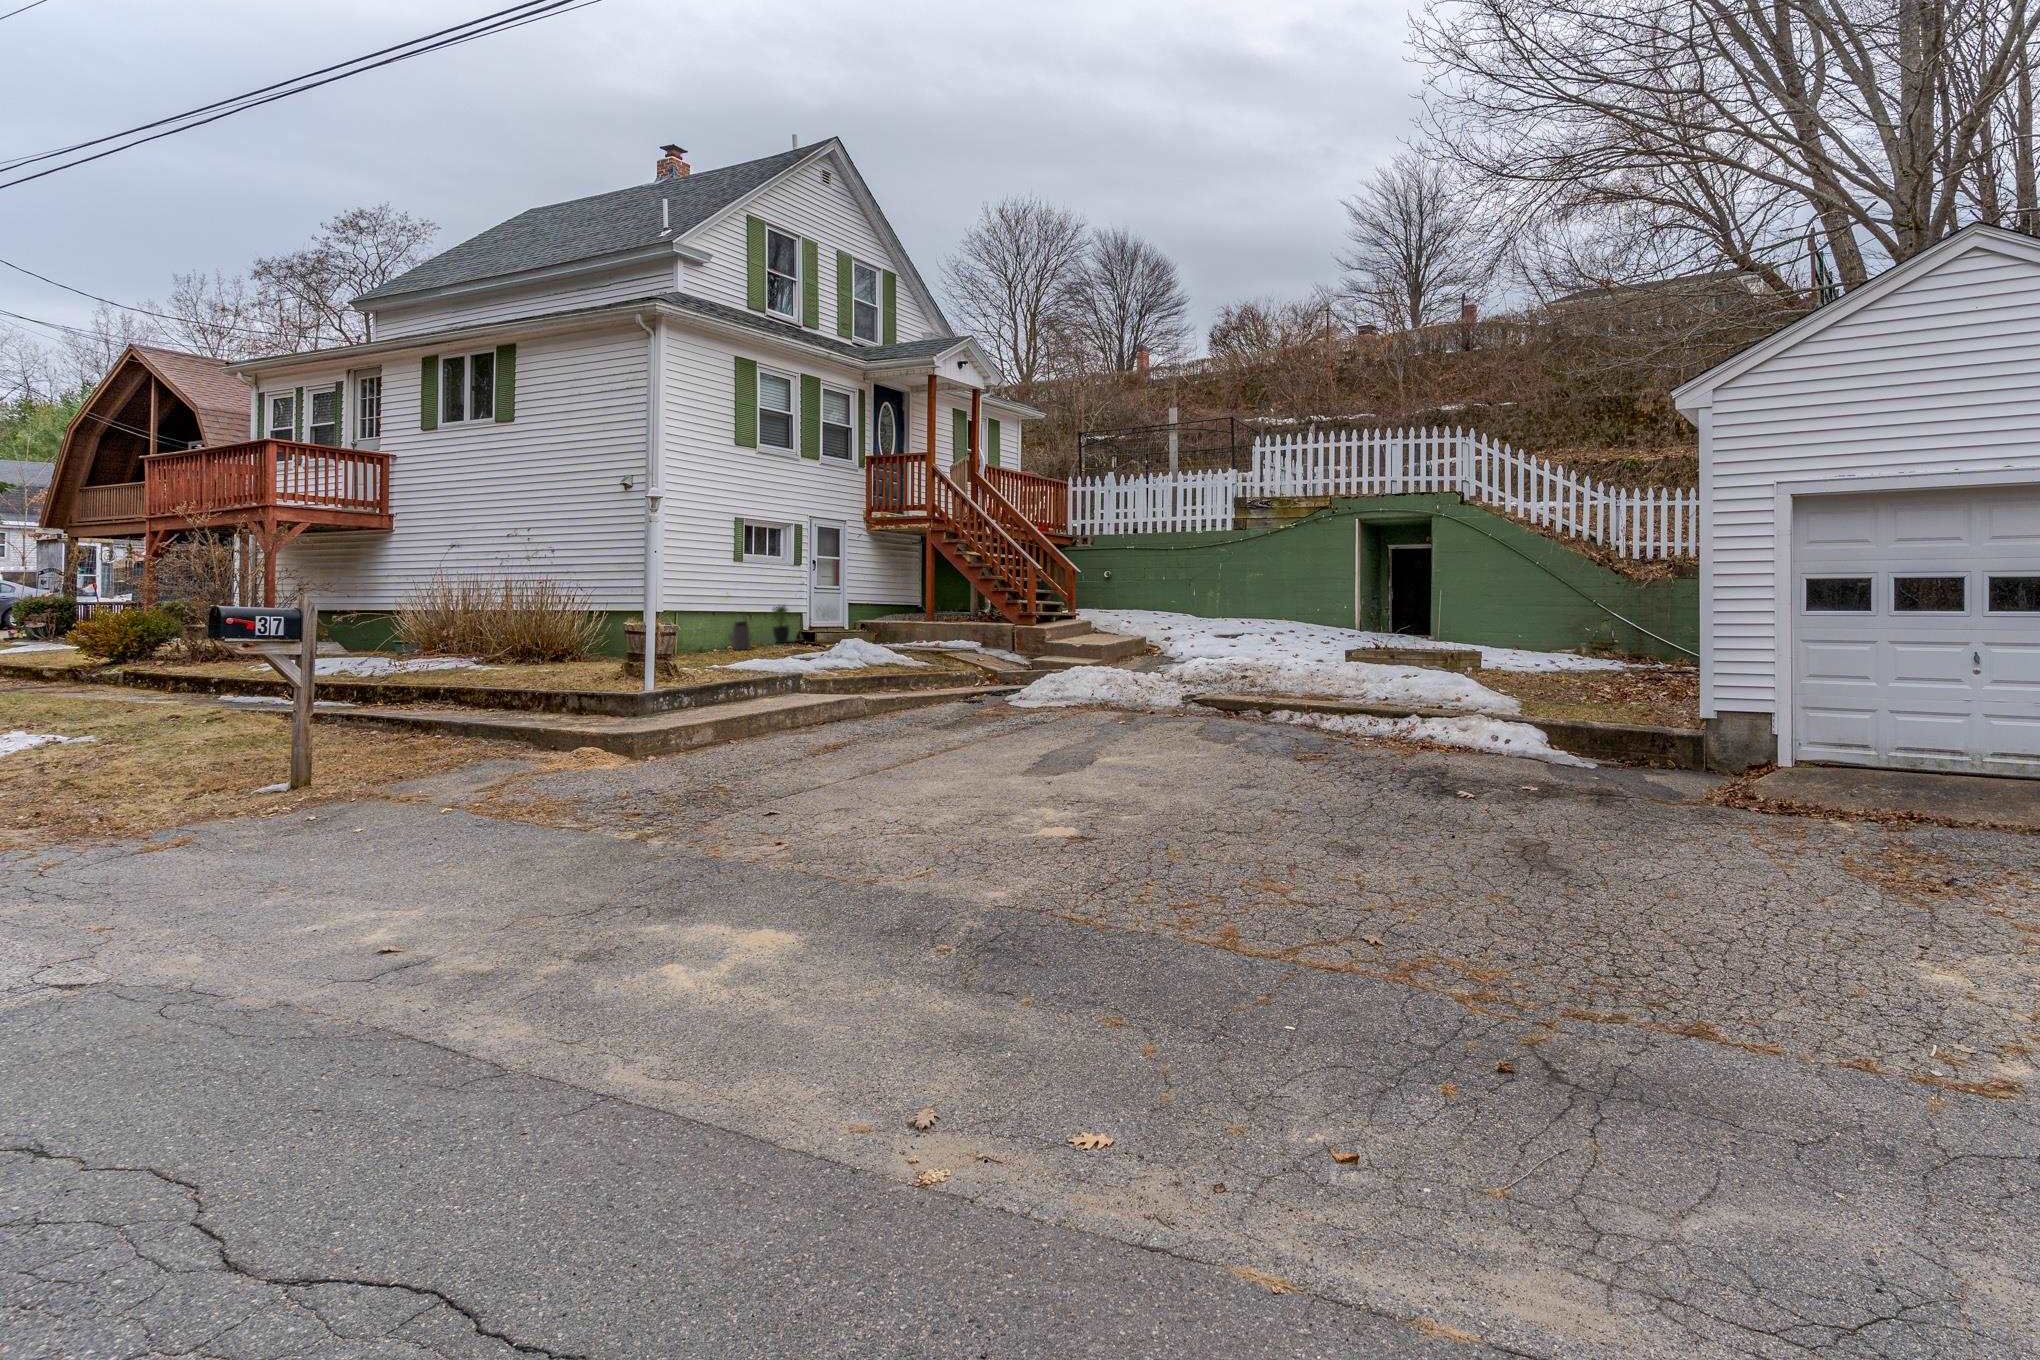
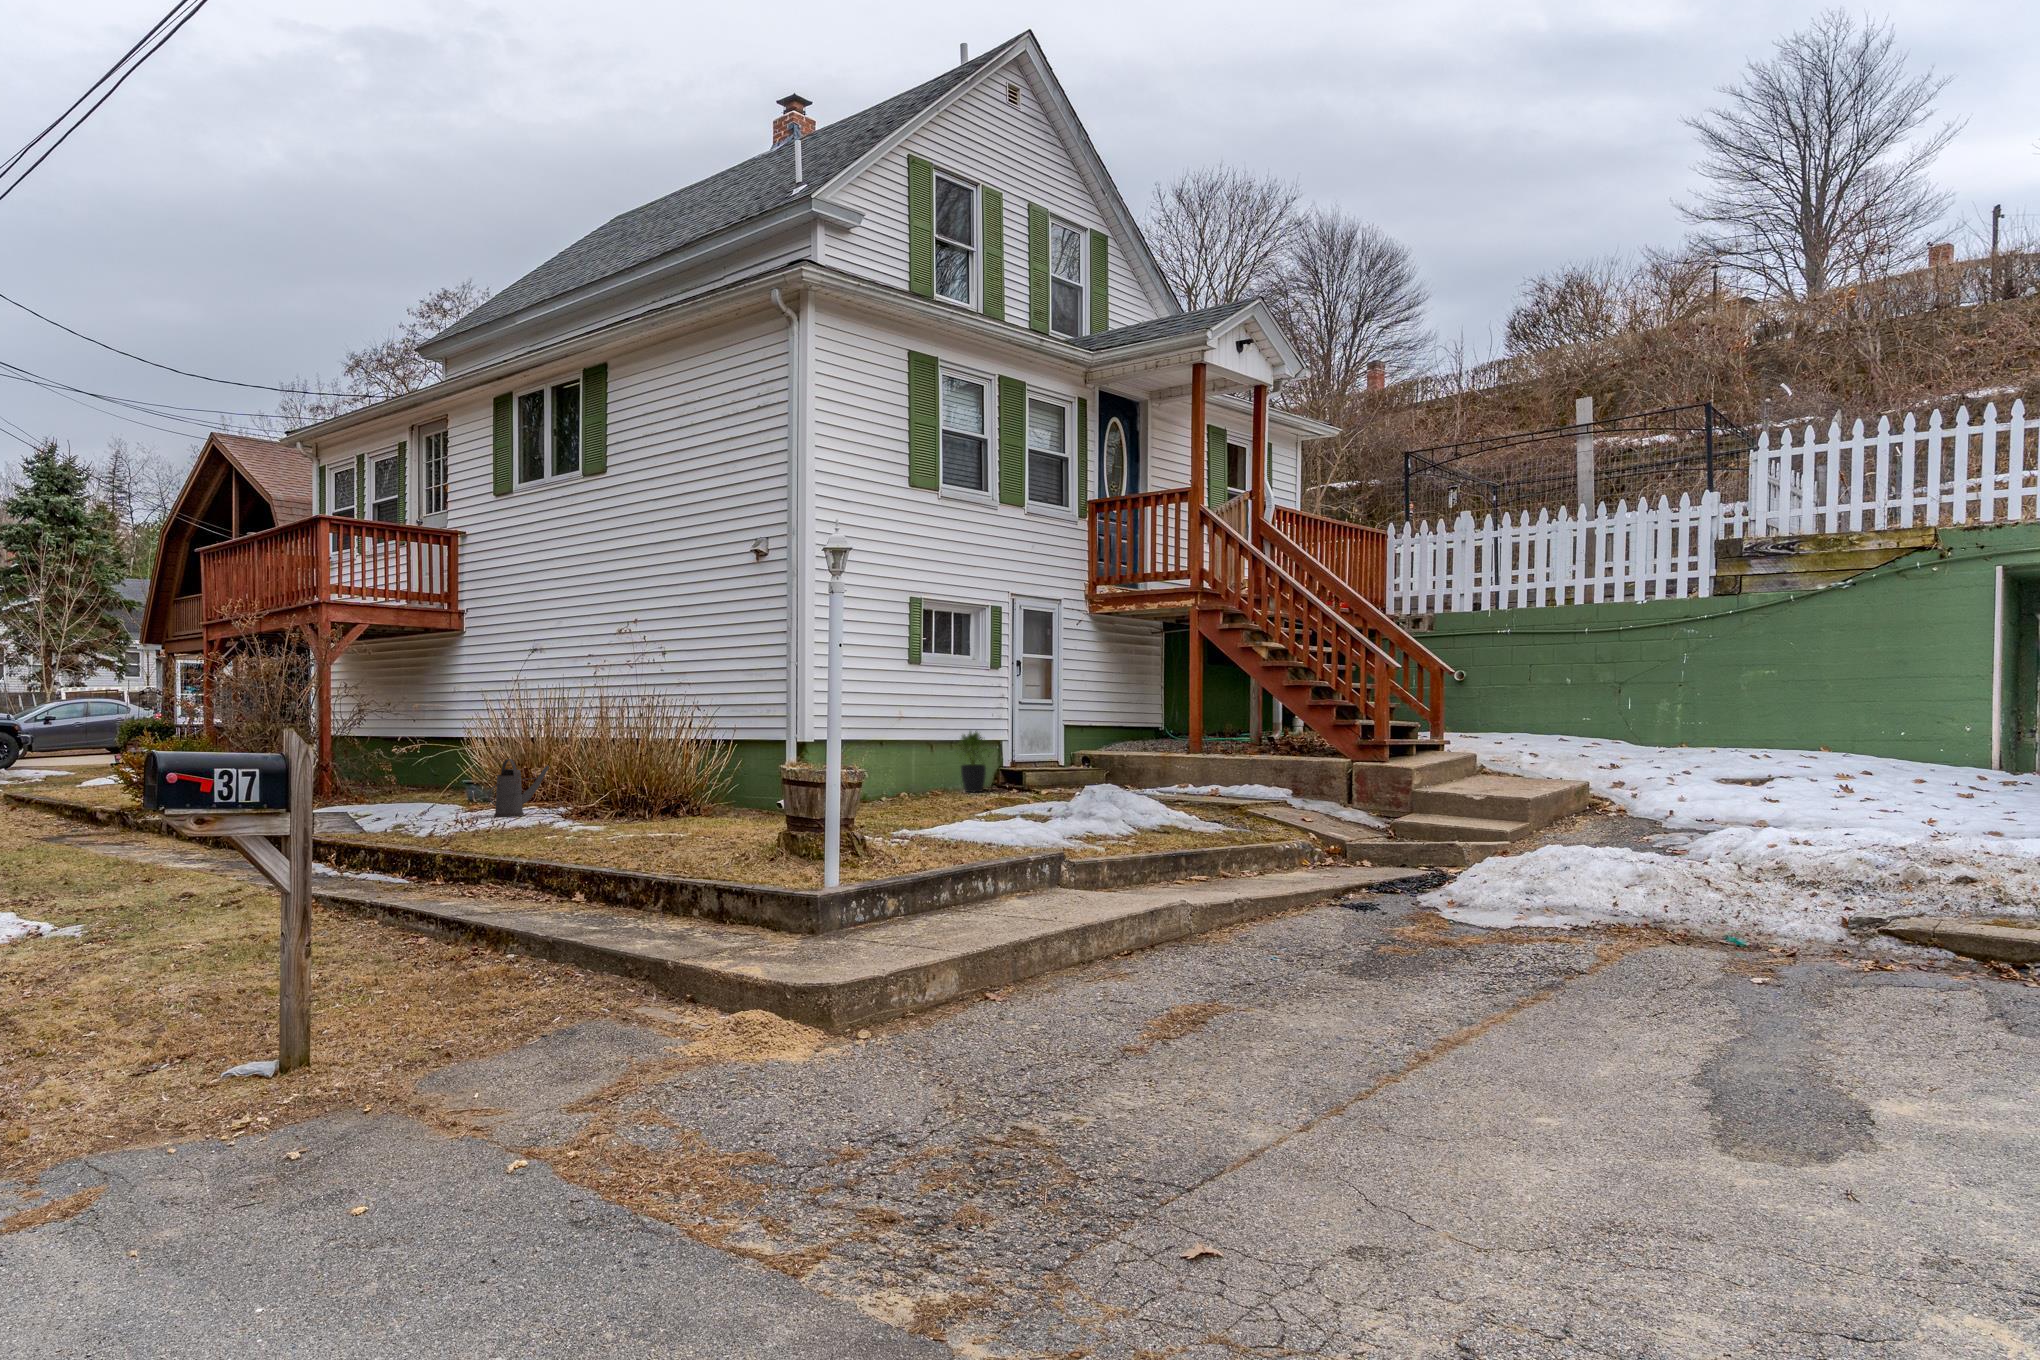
watering can: present [729,617,752,650] -> present [488,759,549,817]

